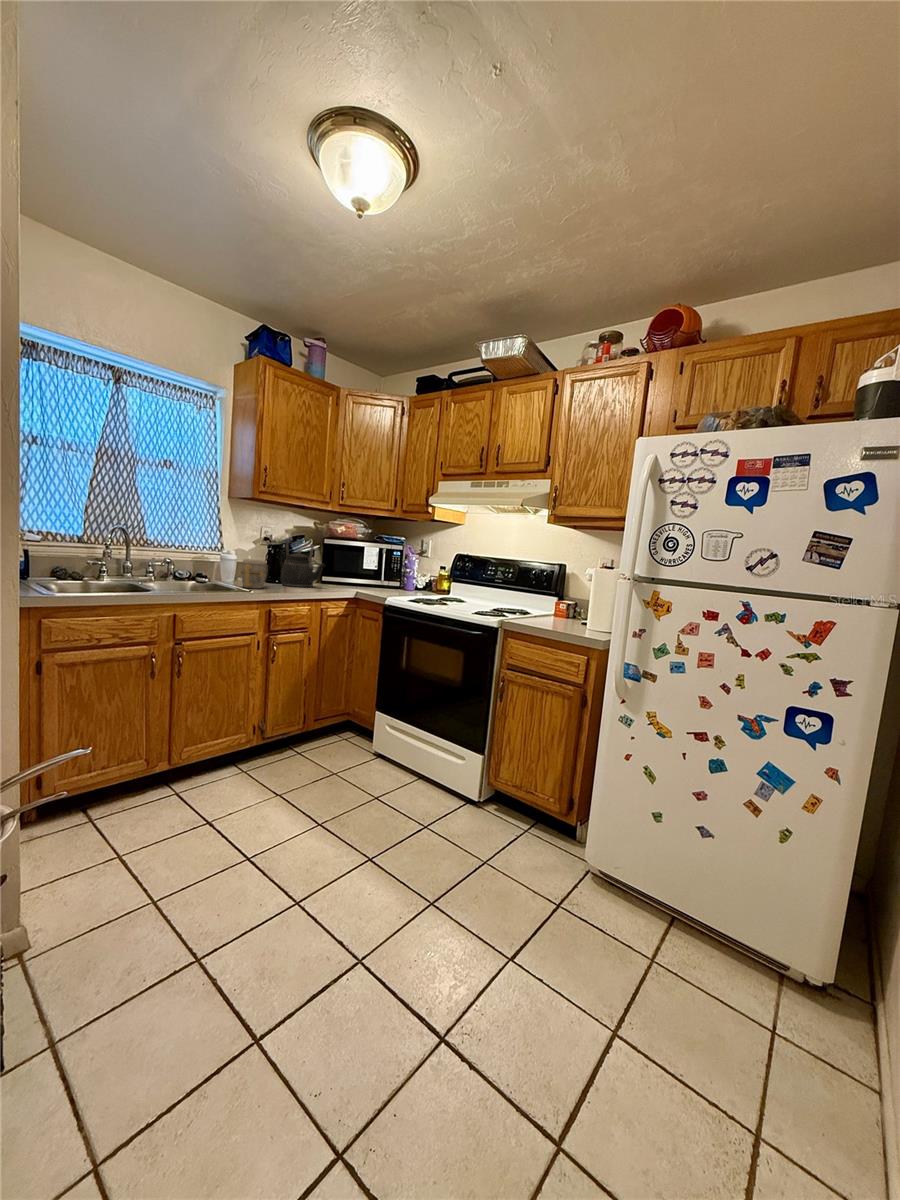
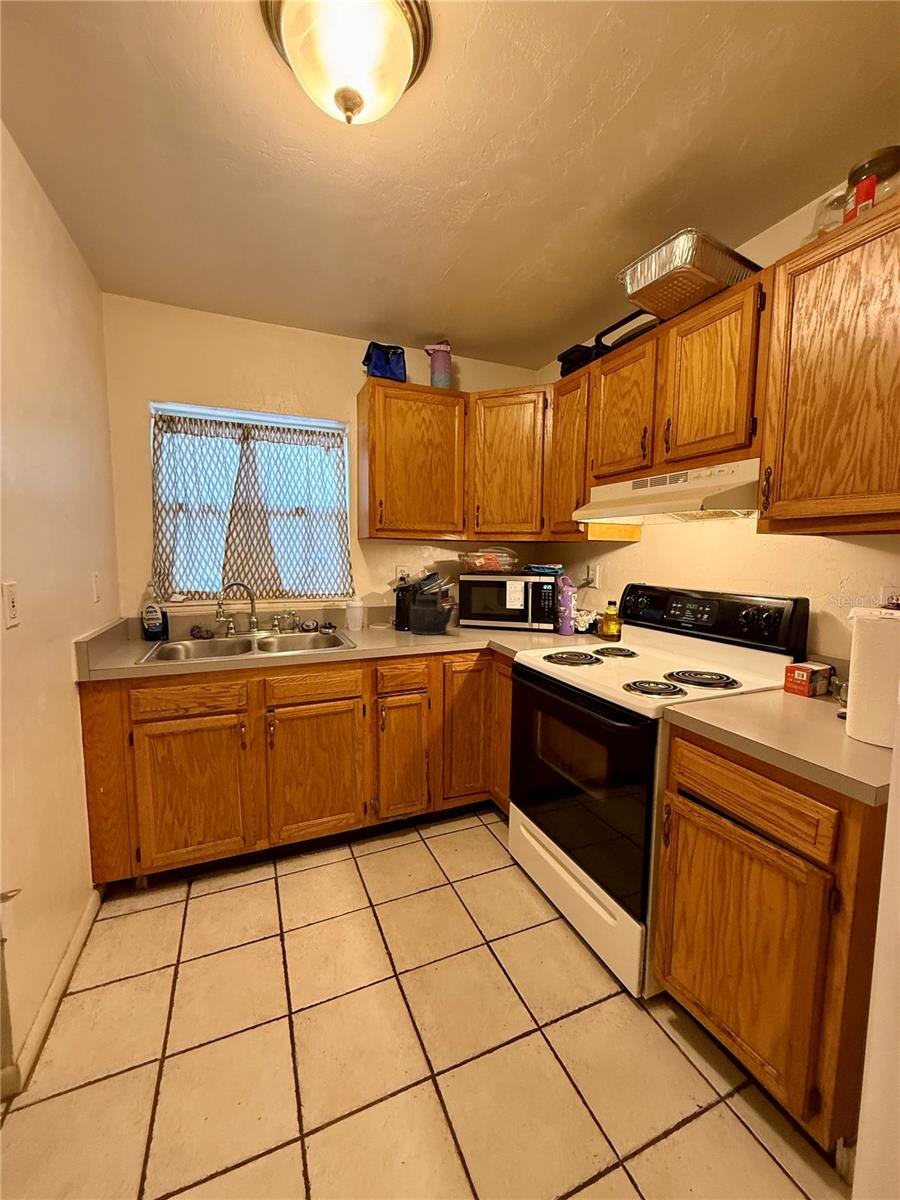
mug: present [241,559,268,589] -> none [357,607,390,641]

